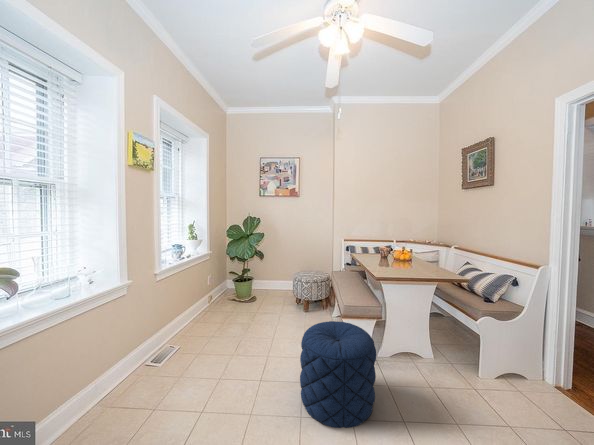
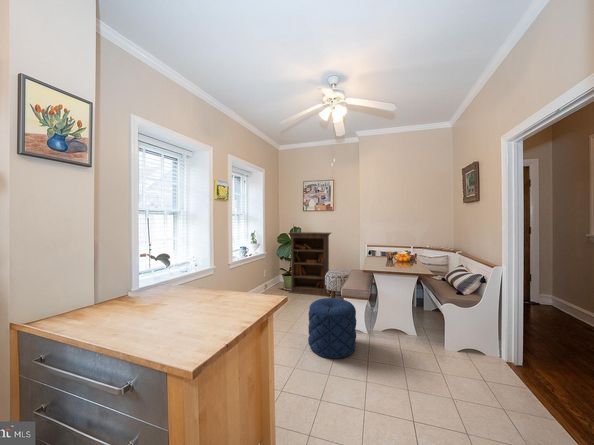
bookcase: none [242,224,300,305] -> present [288,232,331,296]

